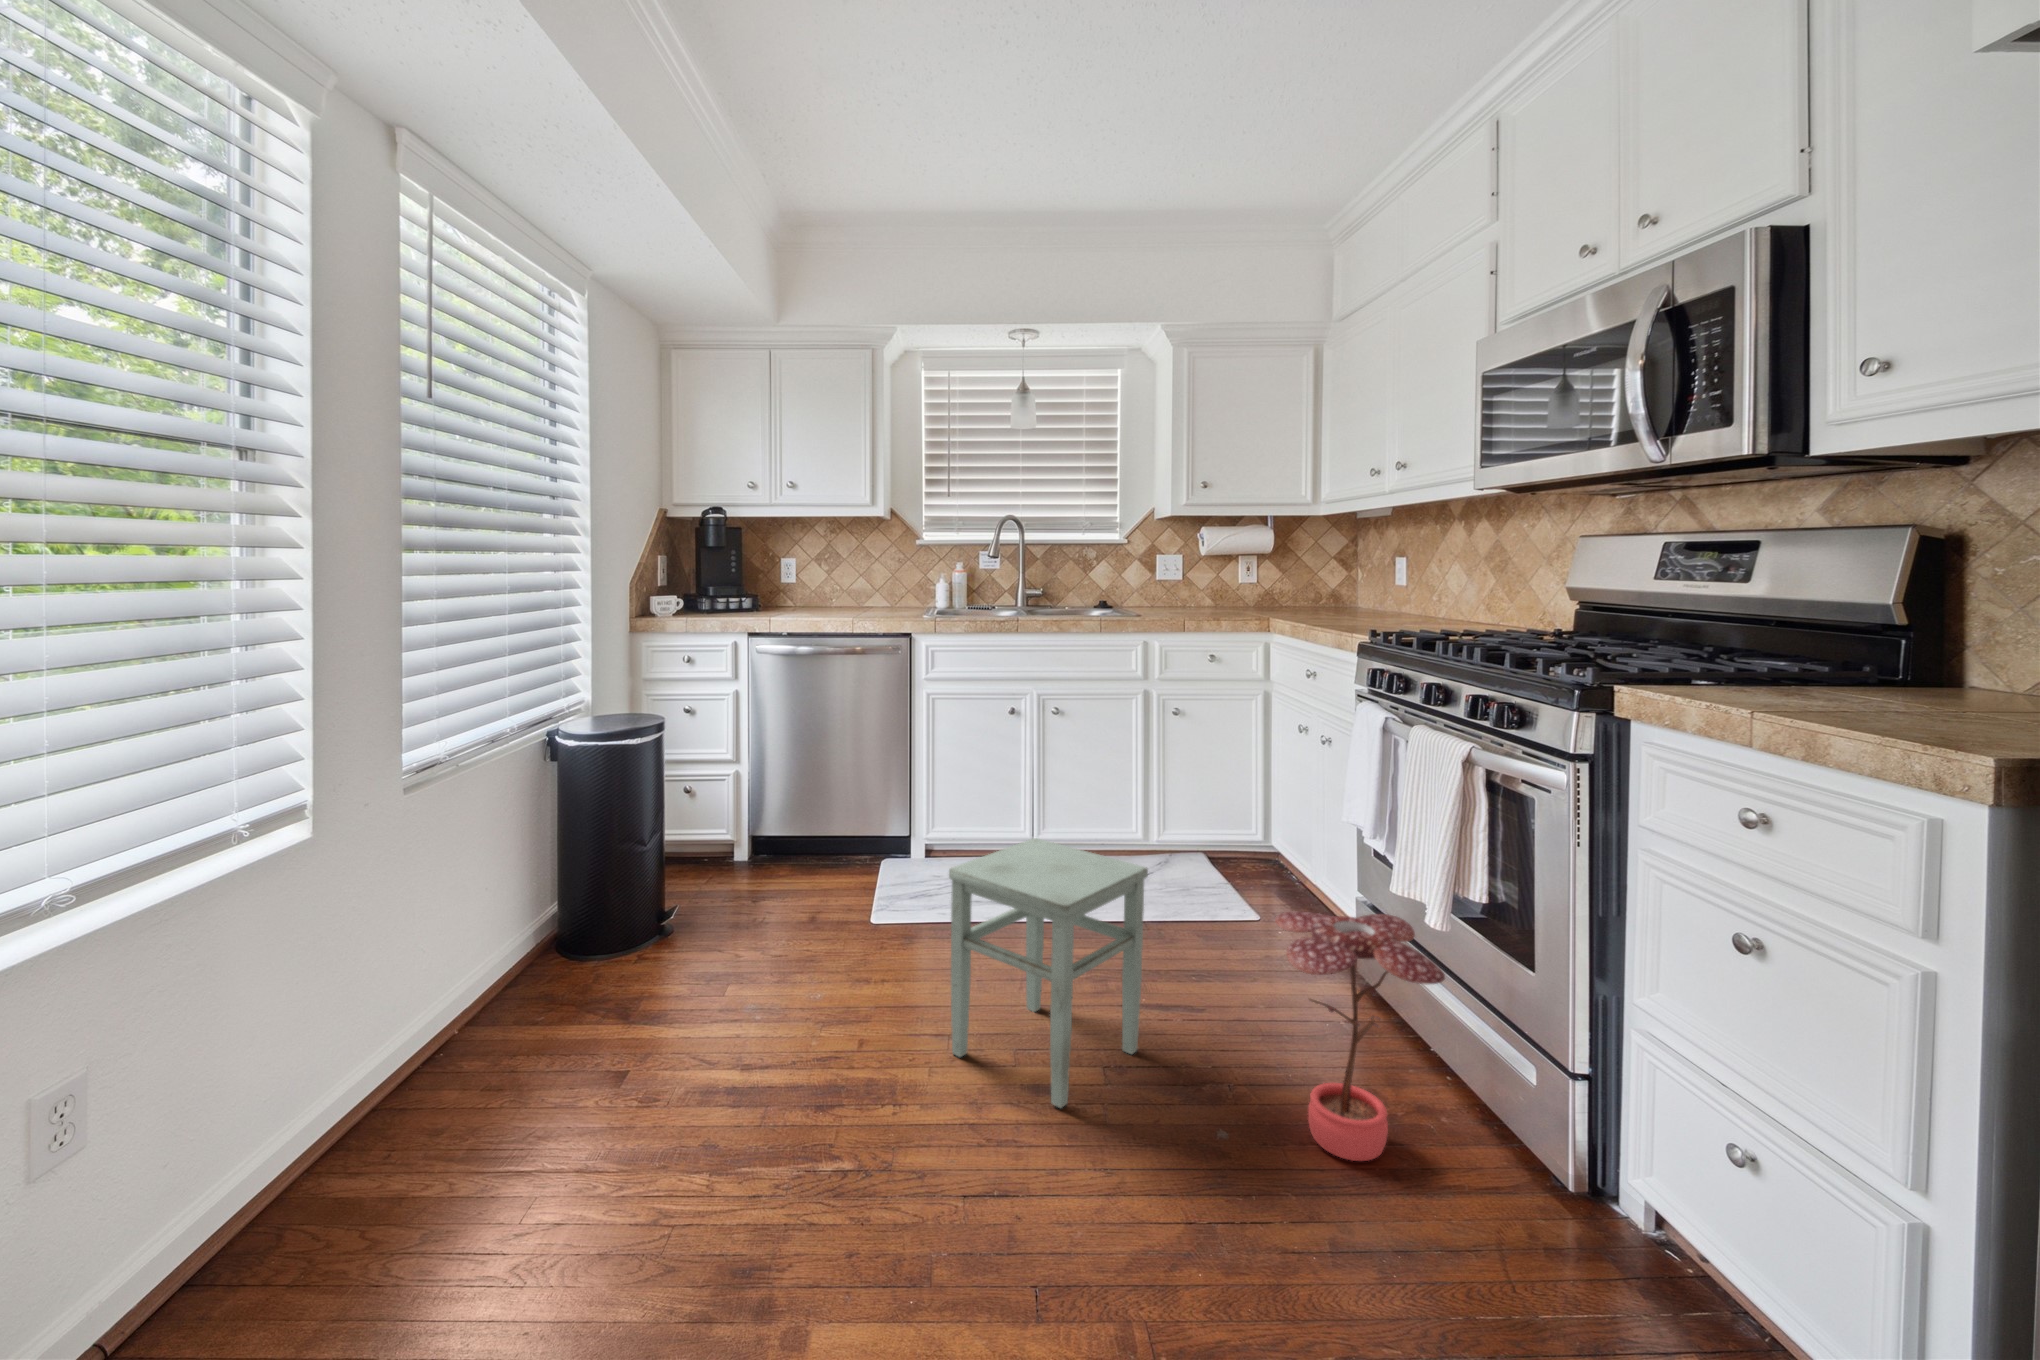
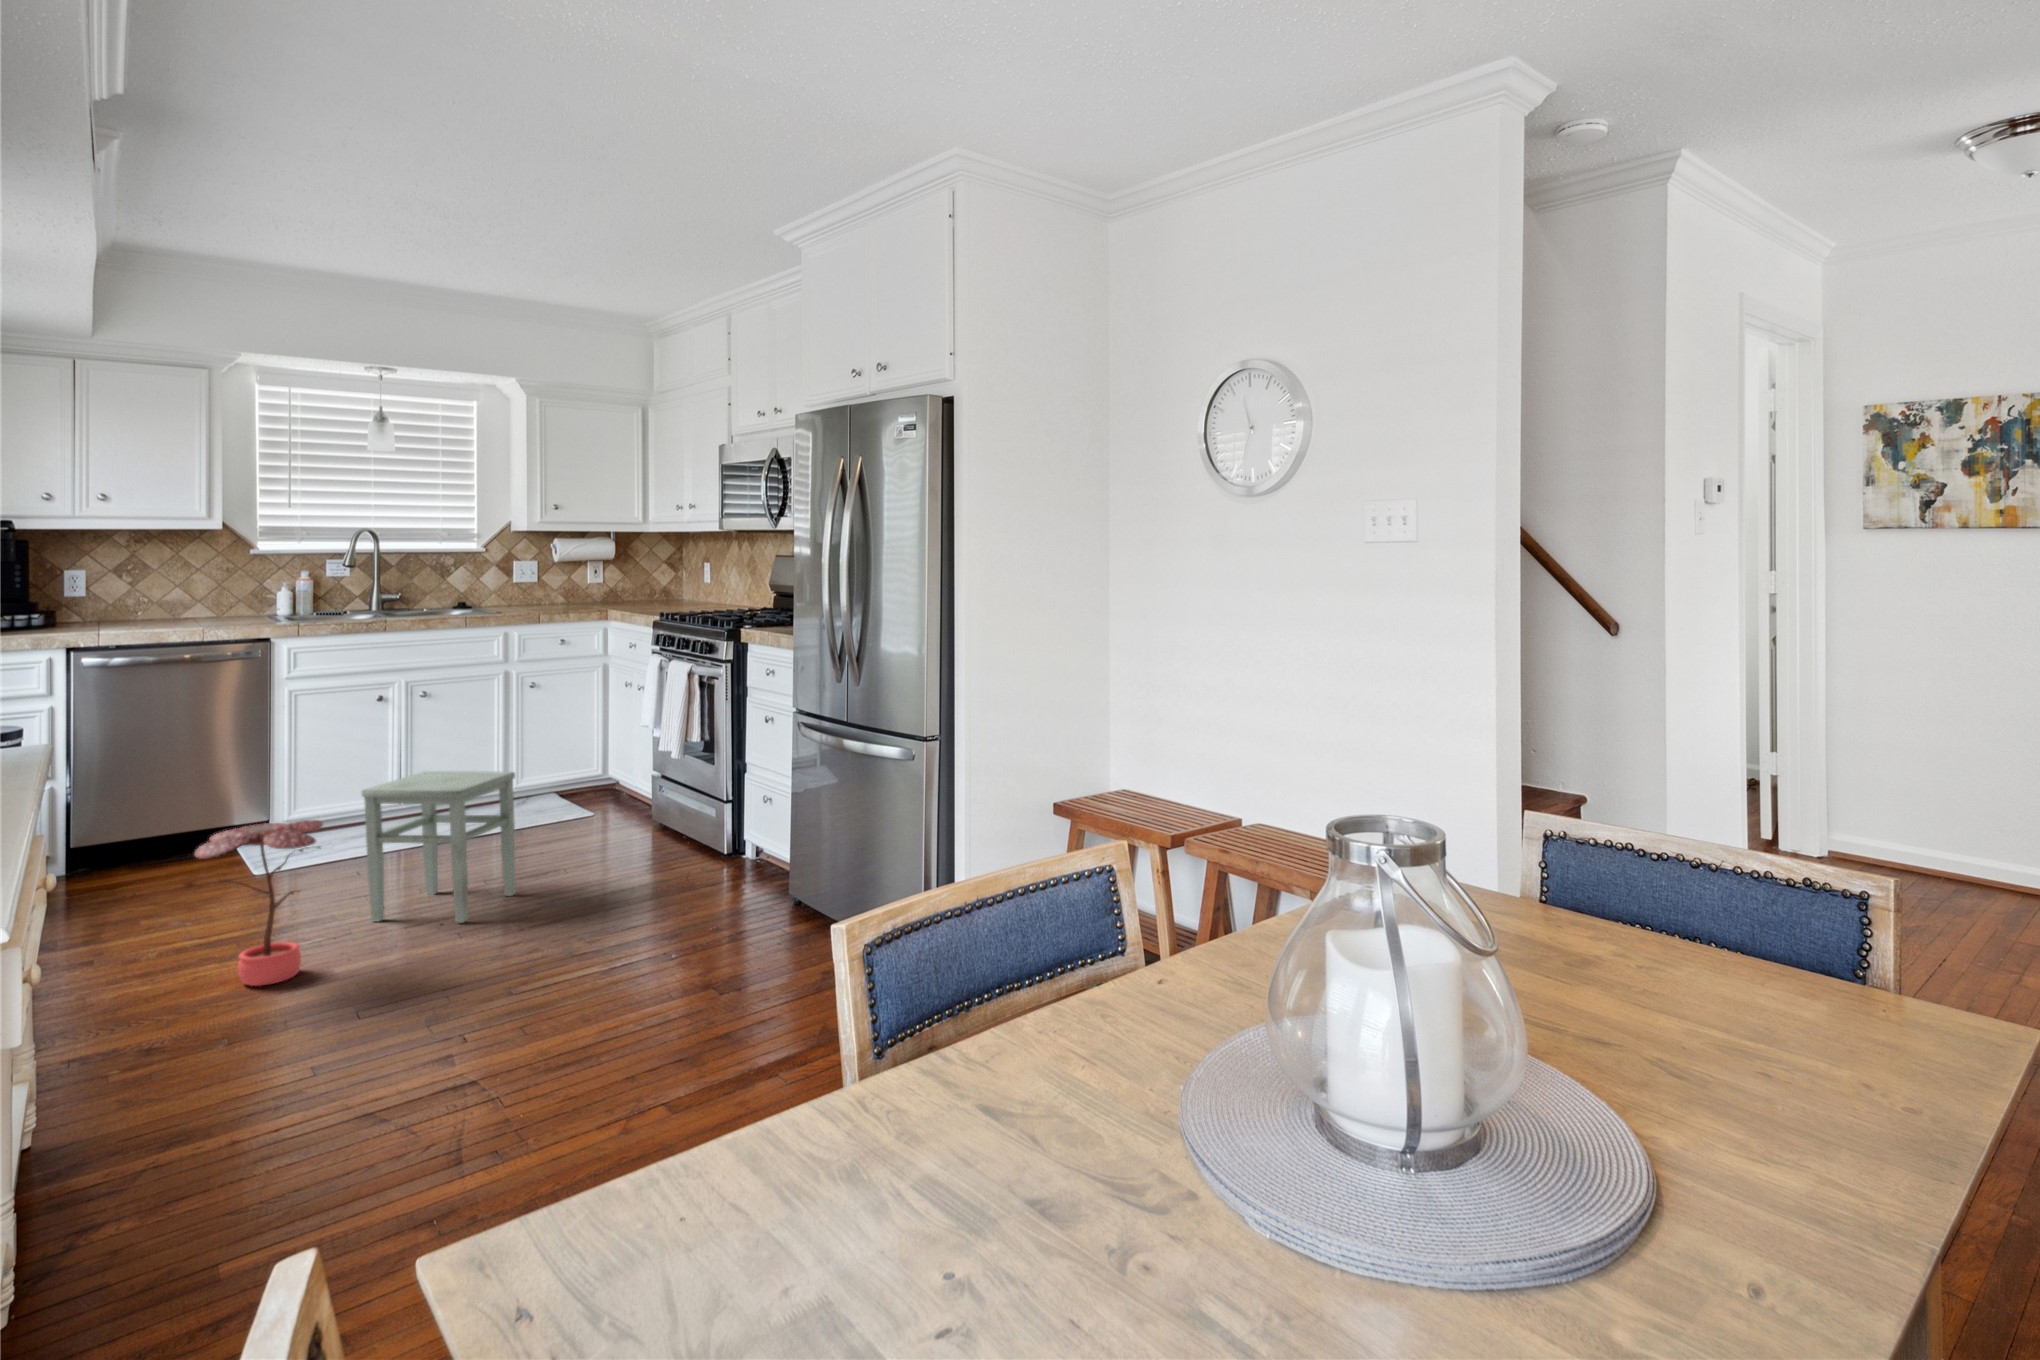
potted plant: present [1275,911,1445,1161] -> present [194,820,323,986]

